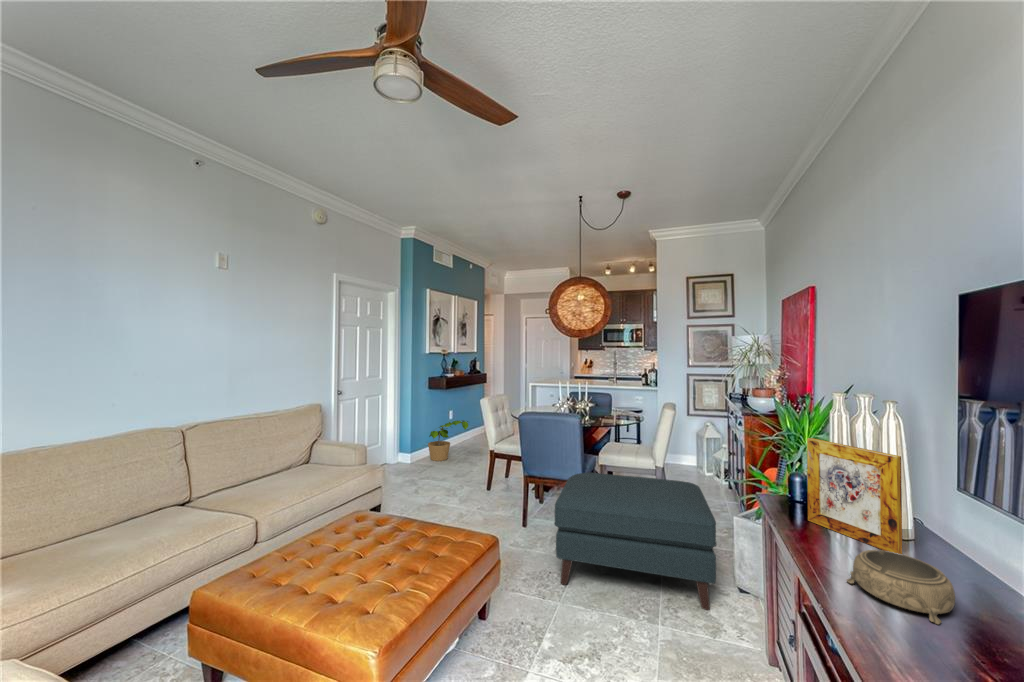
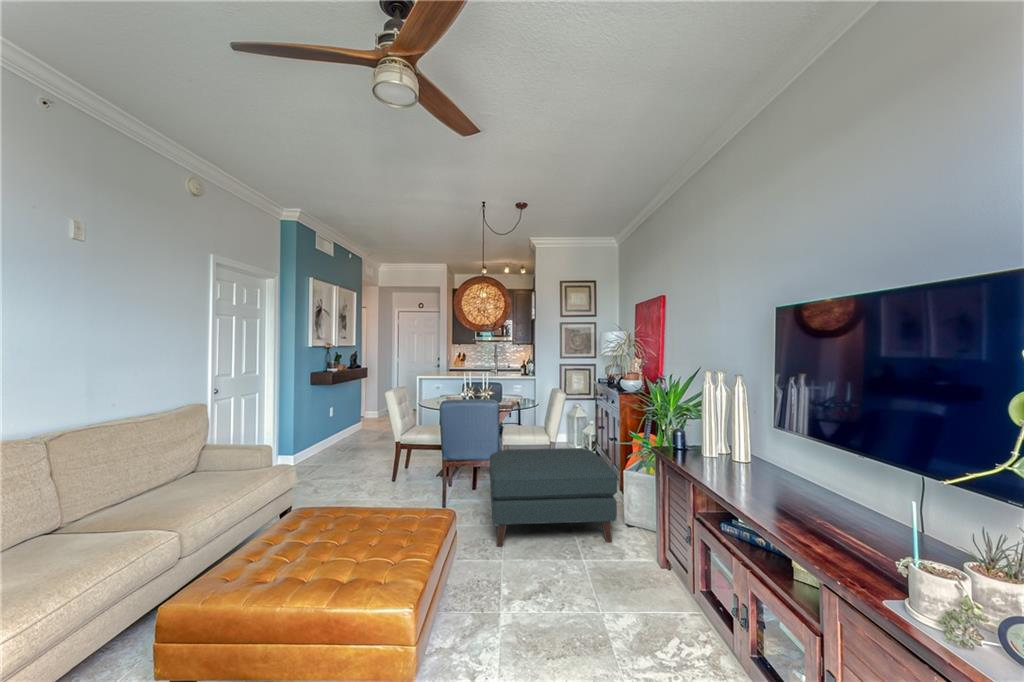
potted plant: present [428,420,468,461] -> none [312,414,360,459]
picture frame: present [807,438,902,554] -> none [692,404,750,473]
decorative bowl: present [847,550,955,624] -> none [734,469,791,504]

